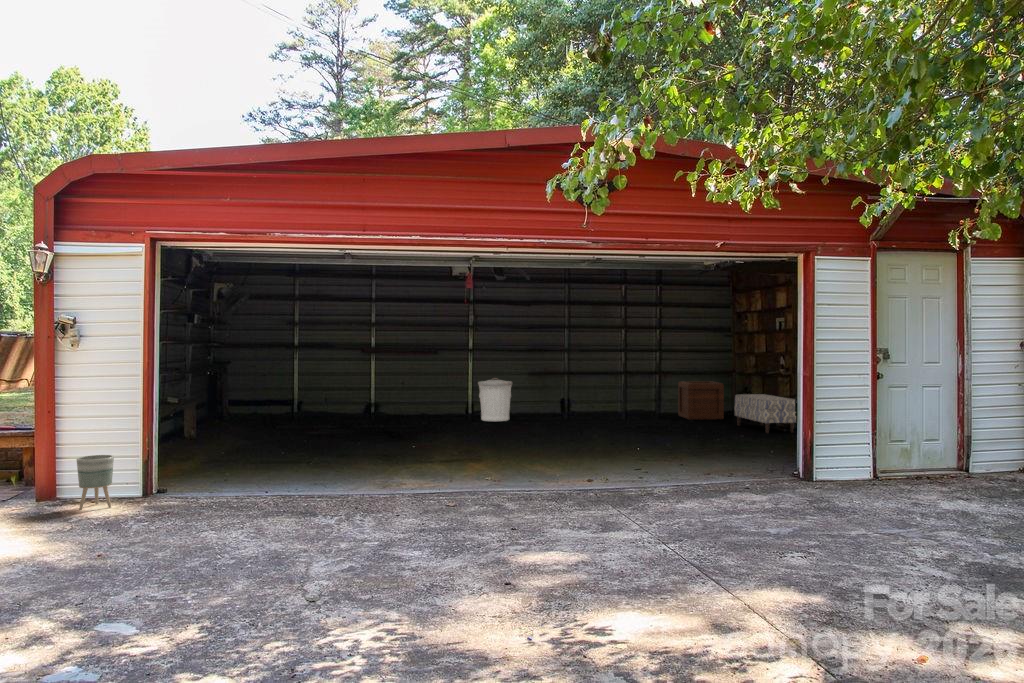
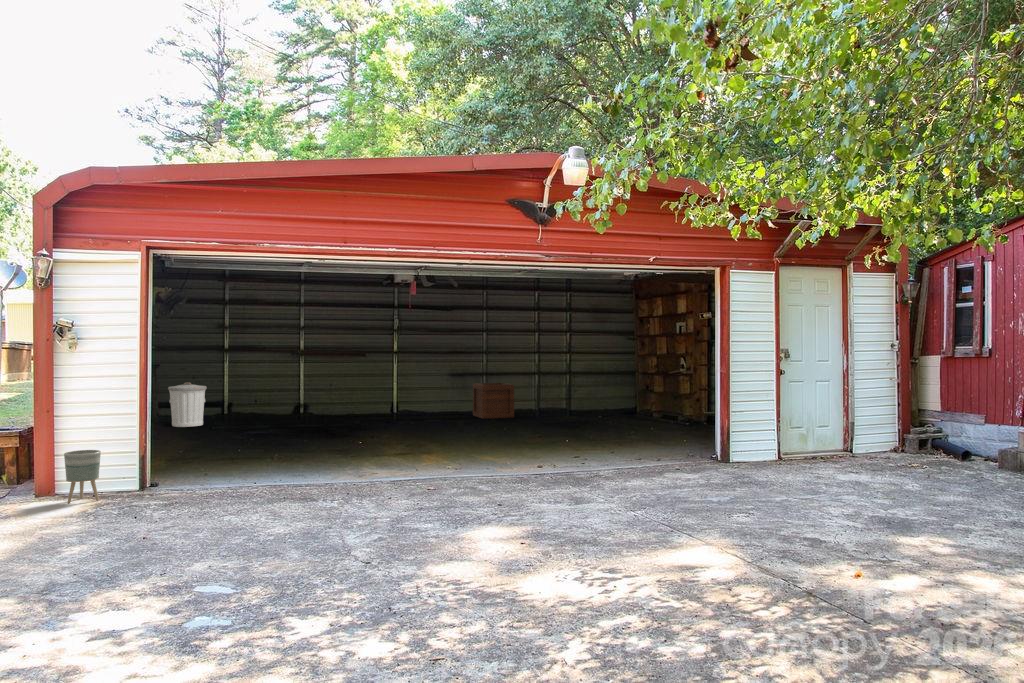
trash can: present [478,378,512,421] -> present [168,383,207,427]
wooden crate: present [678,381,724,420] -> present [473,383,514,419]
bench: present [735,394,796,433] -> none [642,392,698,426]

